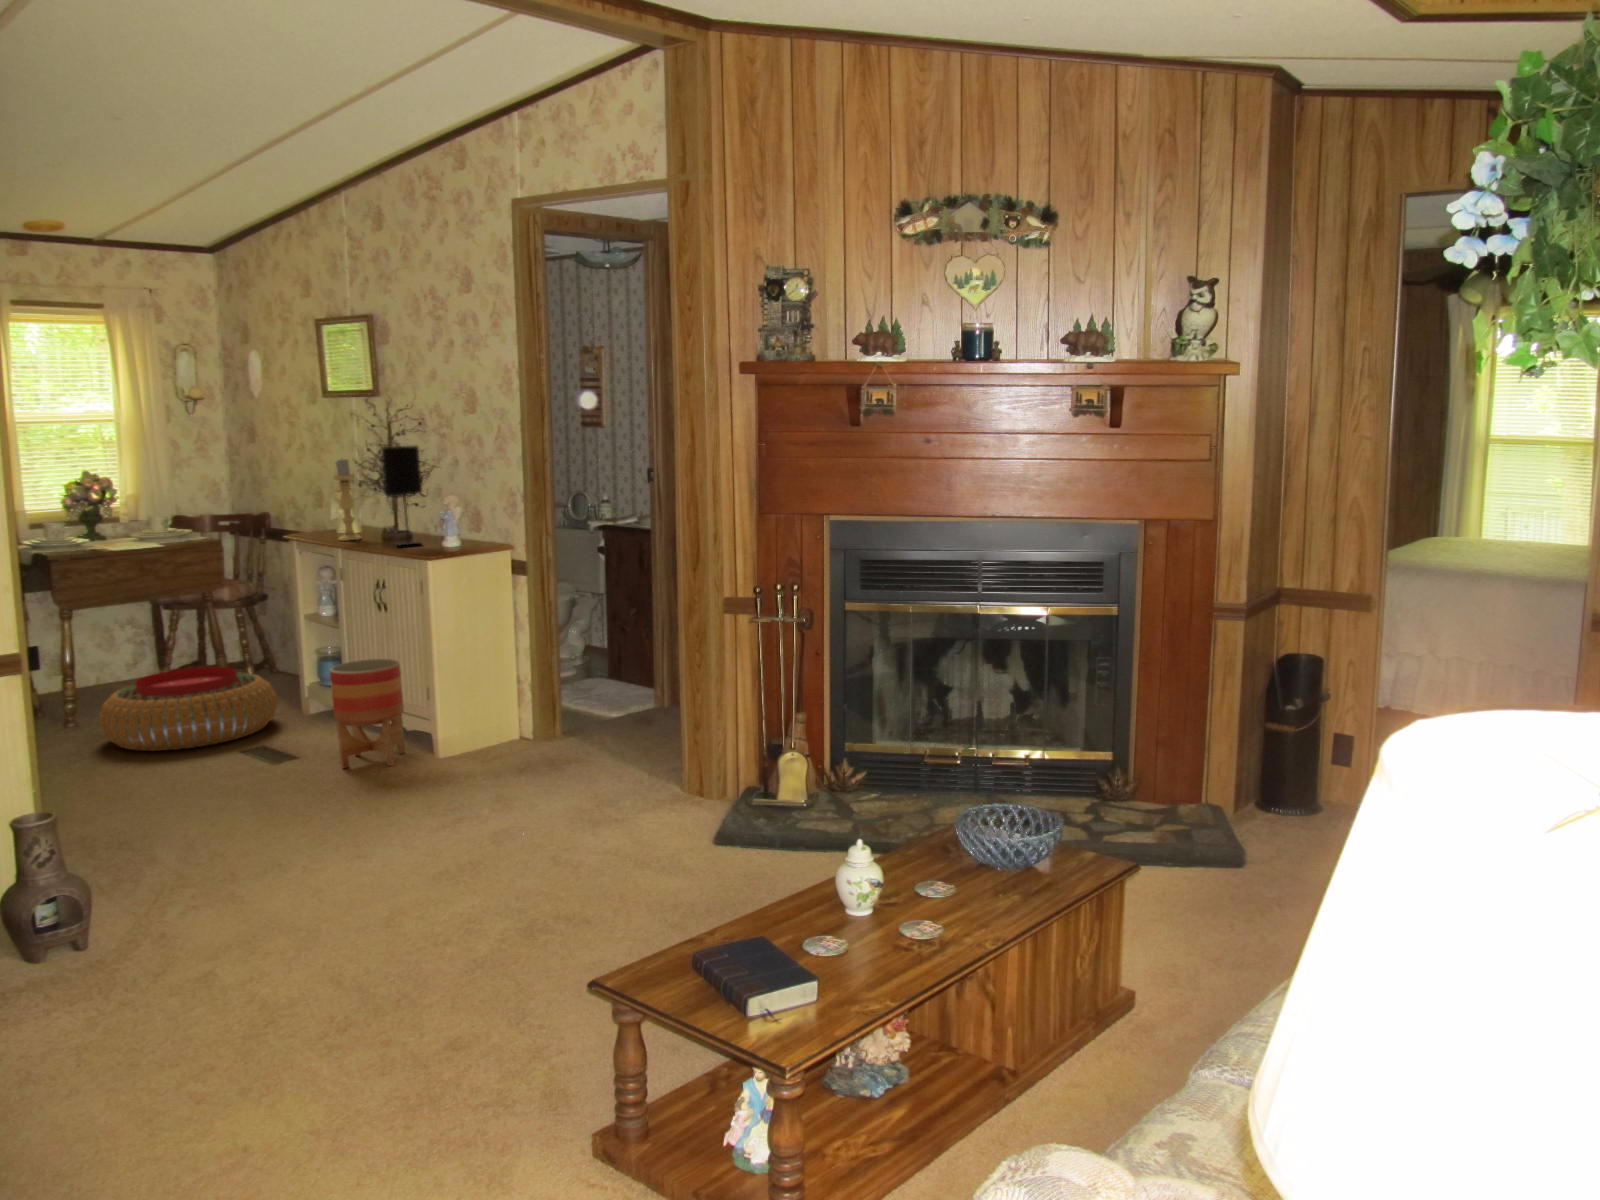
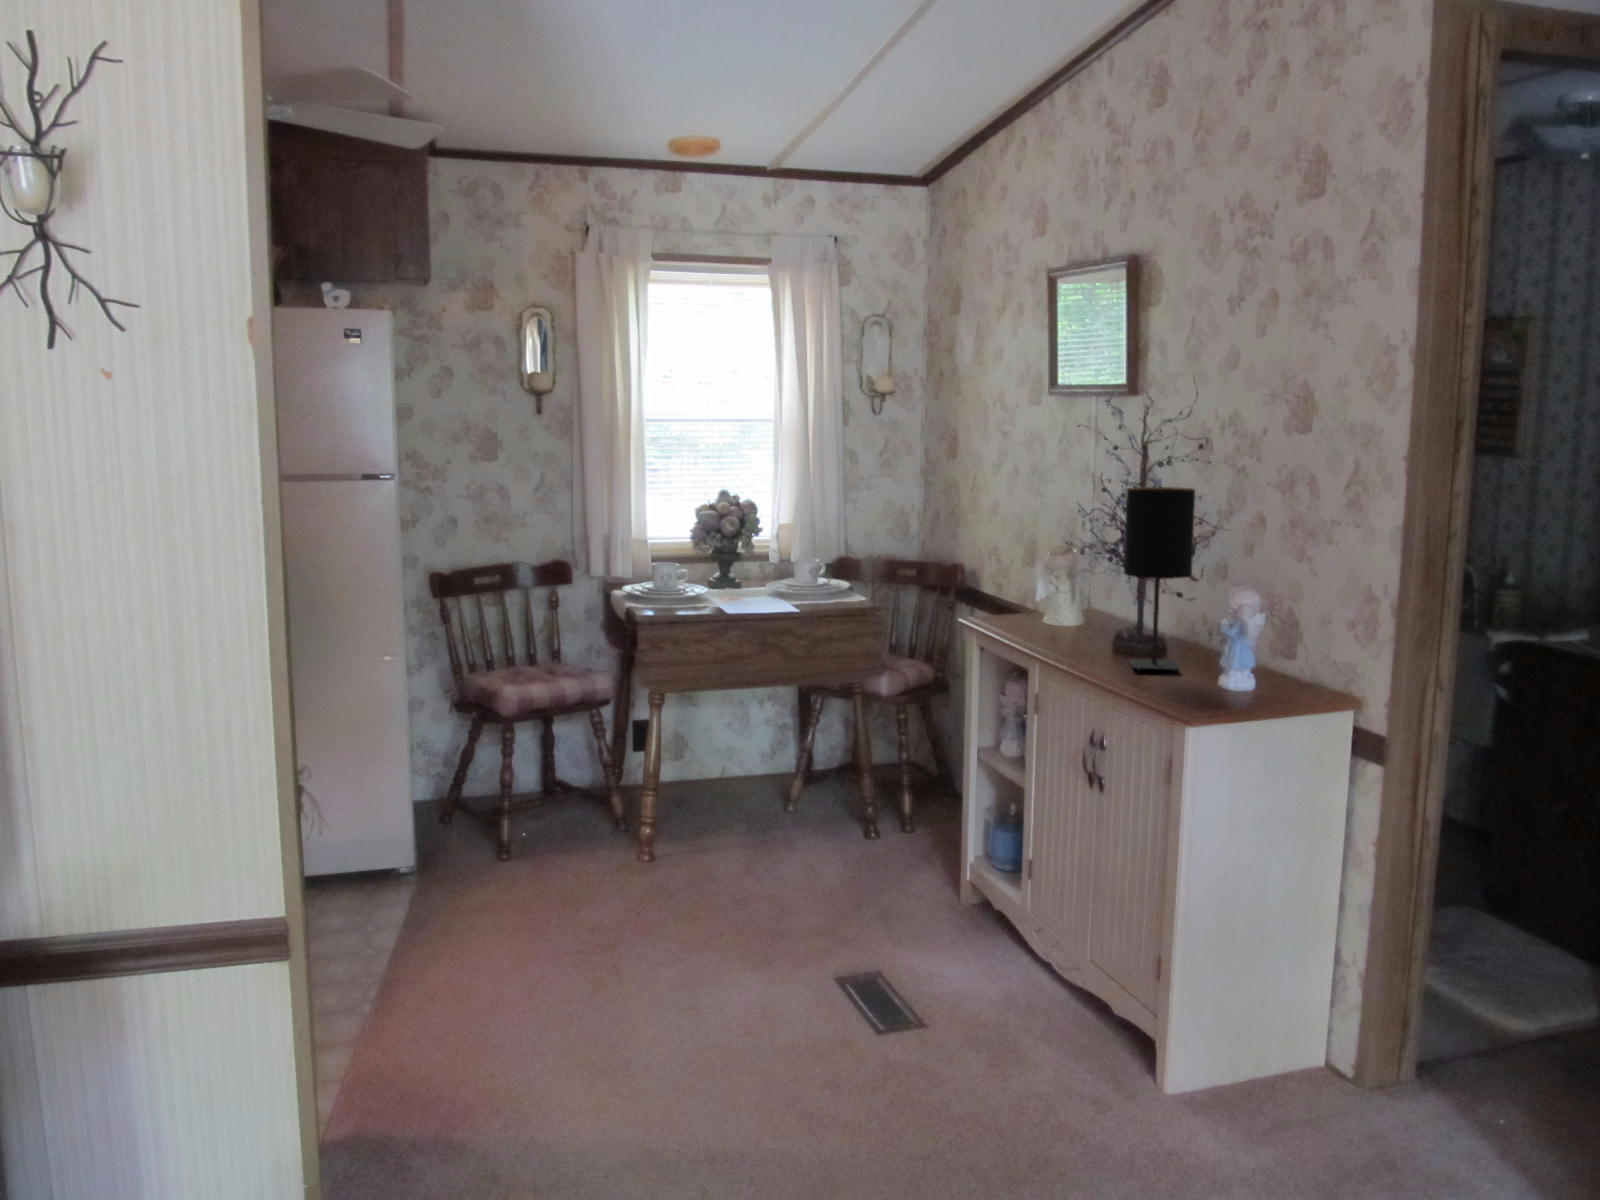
candle holder: present [333,459,361,541] -> none [1035,498,1074,636]
planter: present [330,659,405,768] -> none [986,870,1114,1096]
pouf: present [99,667,277,751] -> none [682,780,919,922]

